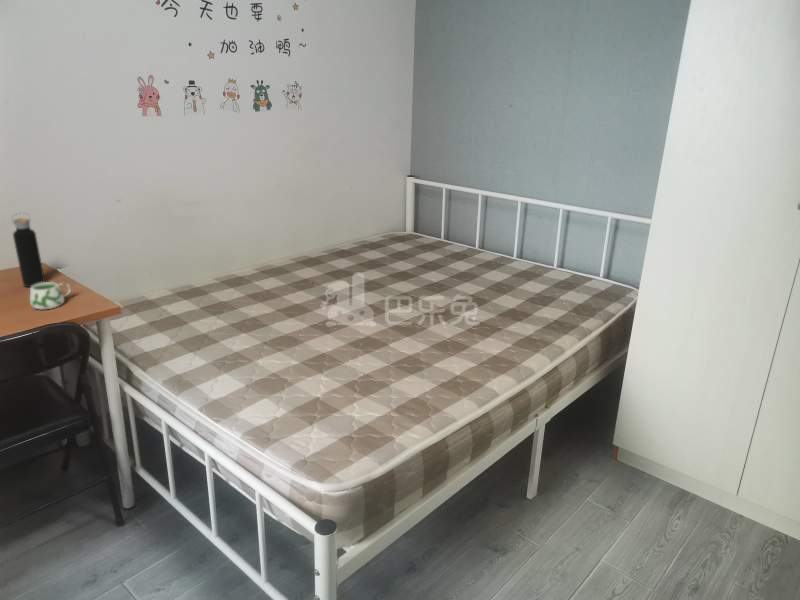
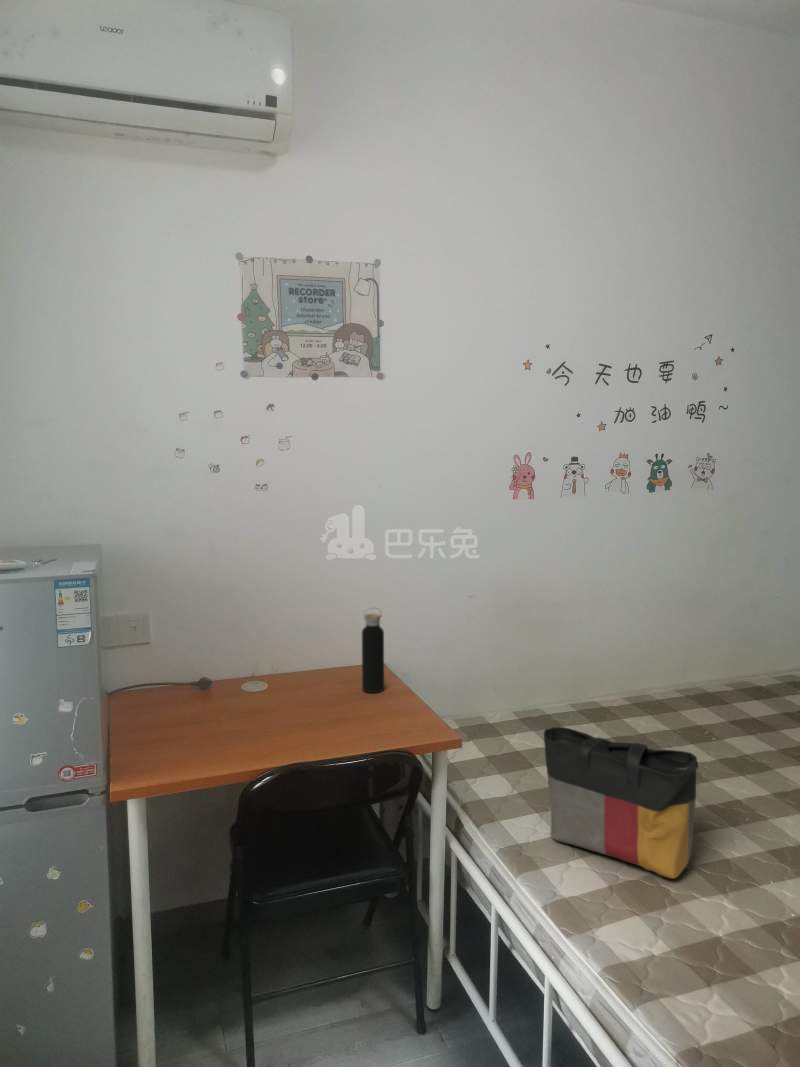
mug: present [30,282,71,310] -> none [367,694,410,727]
tote bag: none [187,286,299,372] -> present [544,727,698,879]

